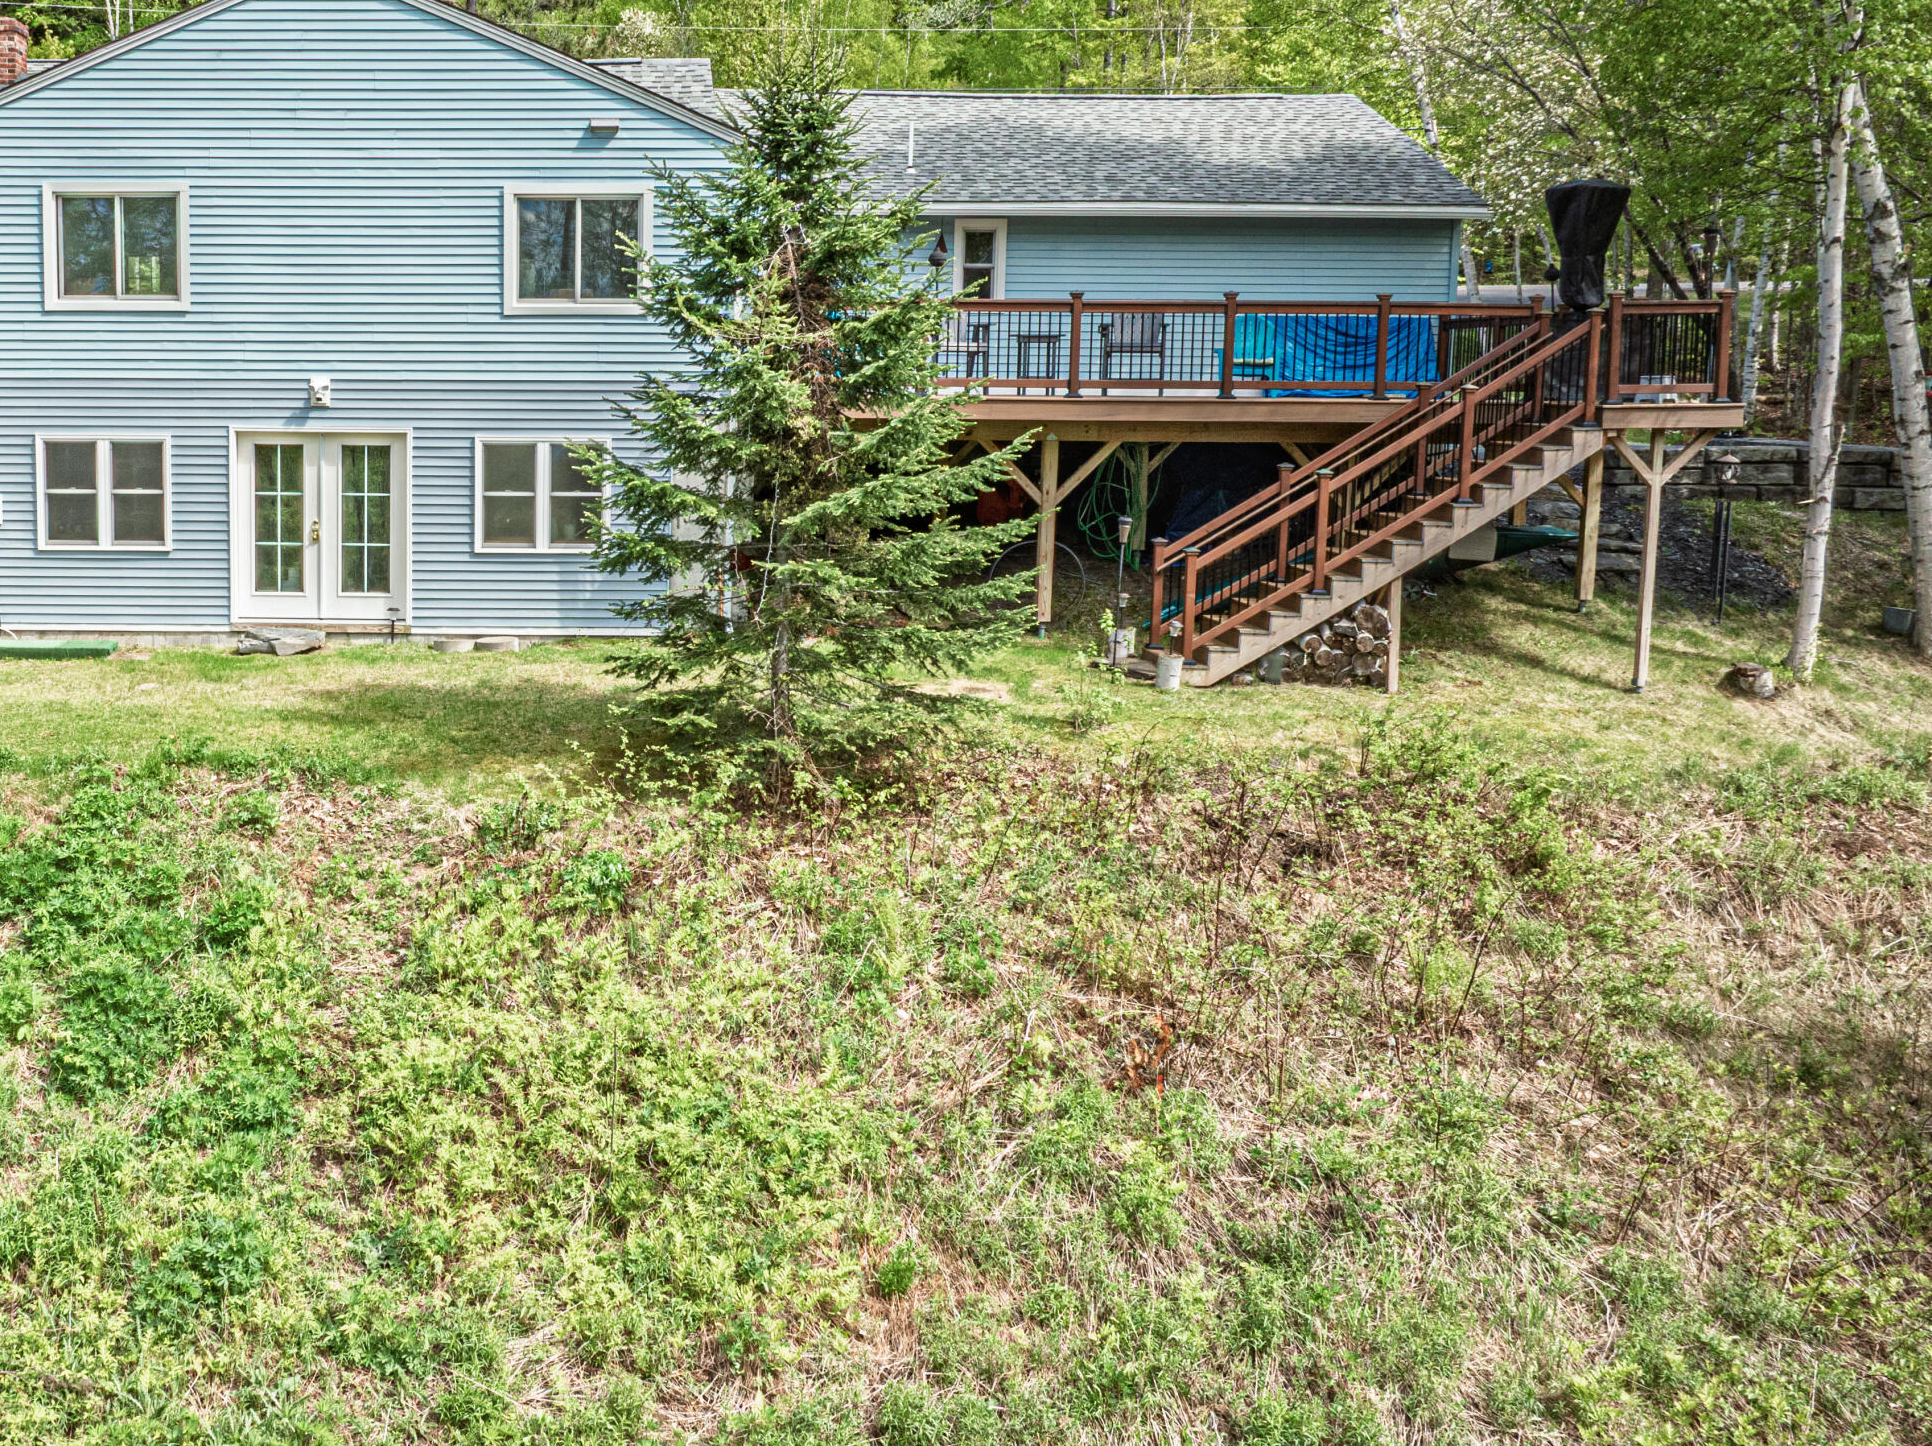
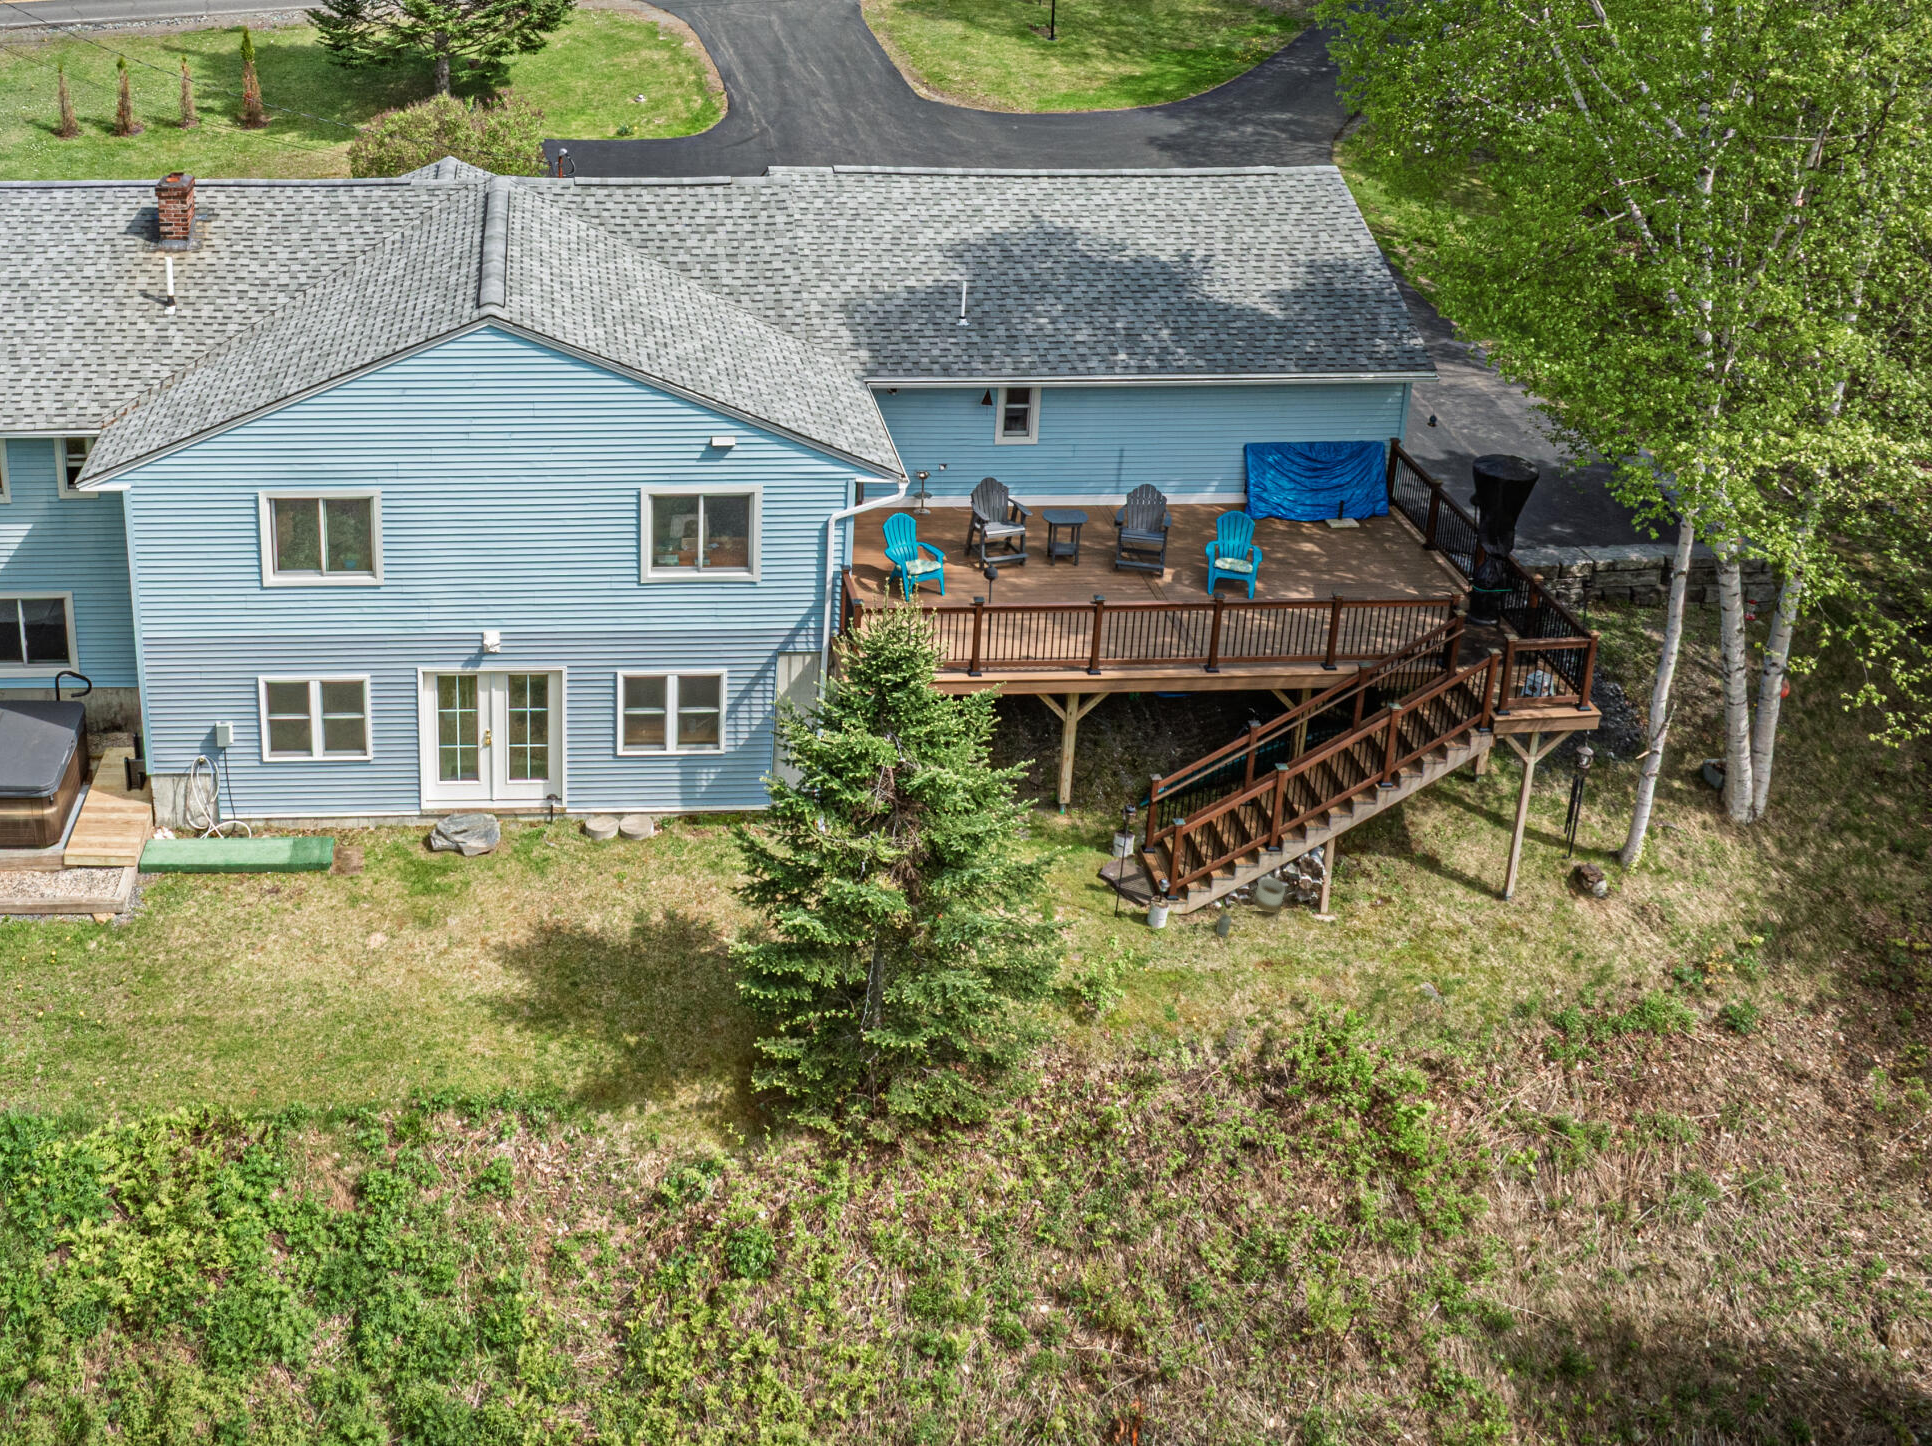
planter: none [1311,624,1355,679] -> present [1254,877,1285,913]

